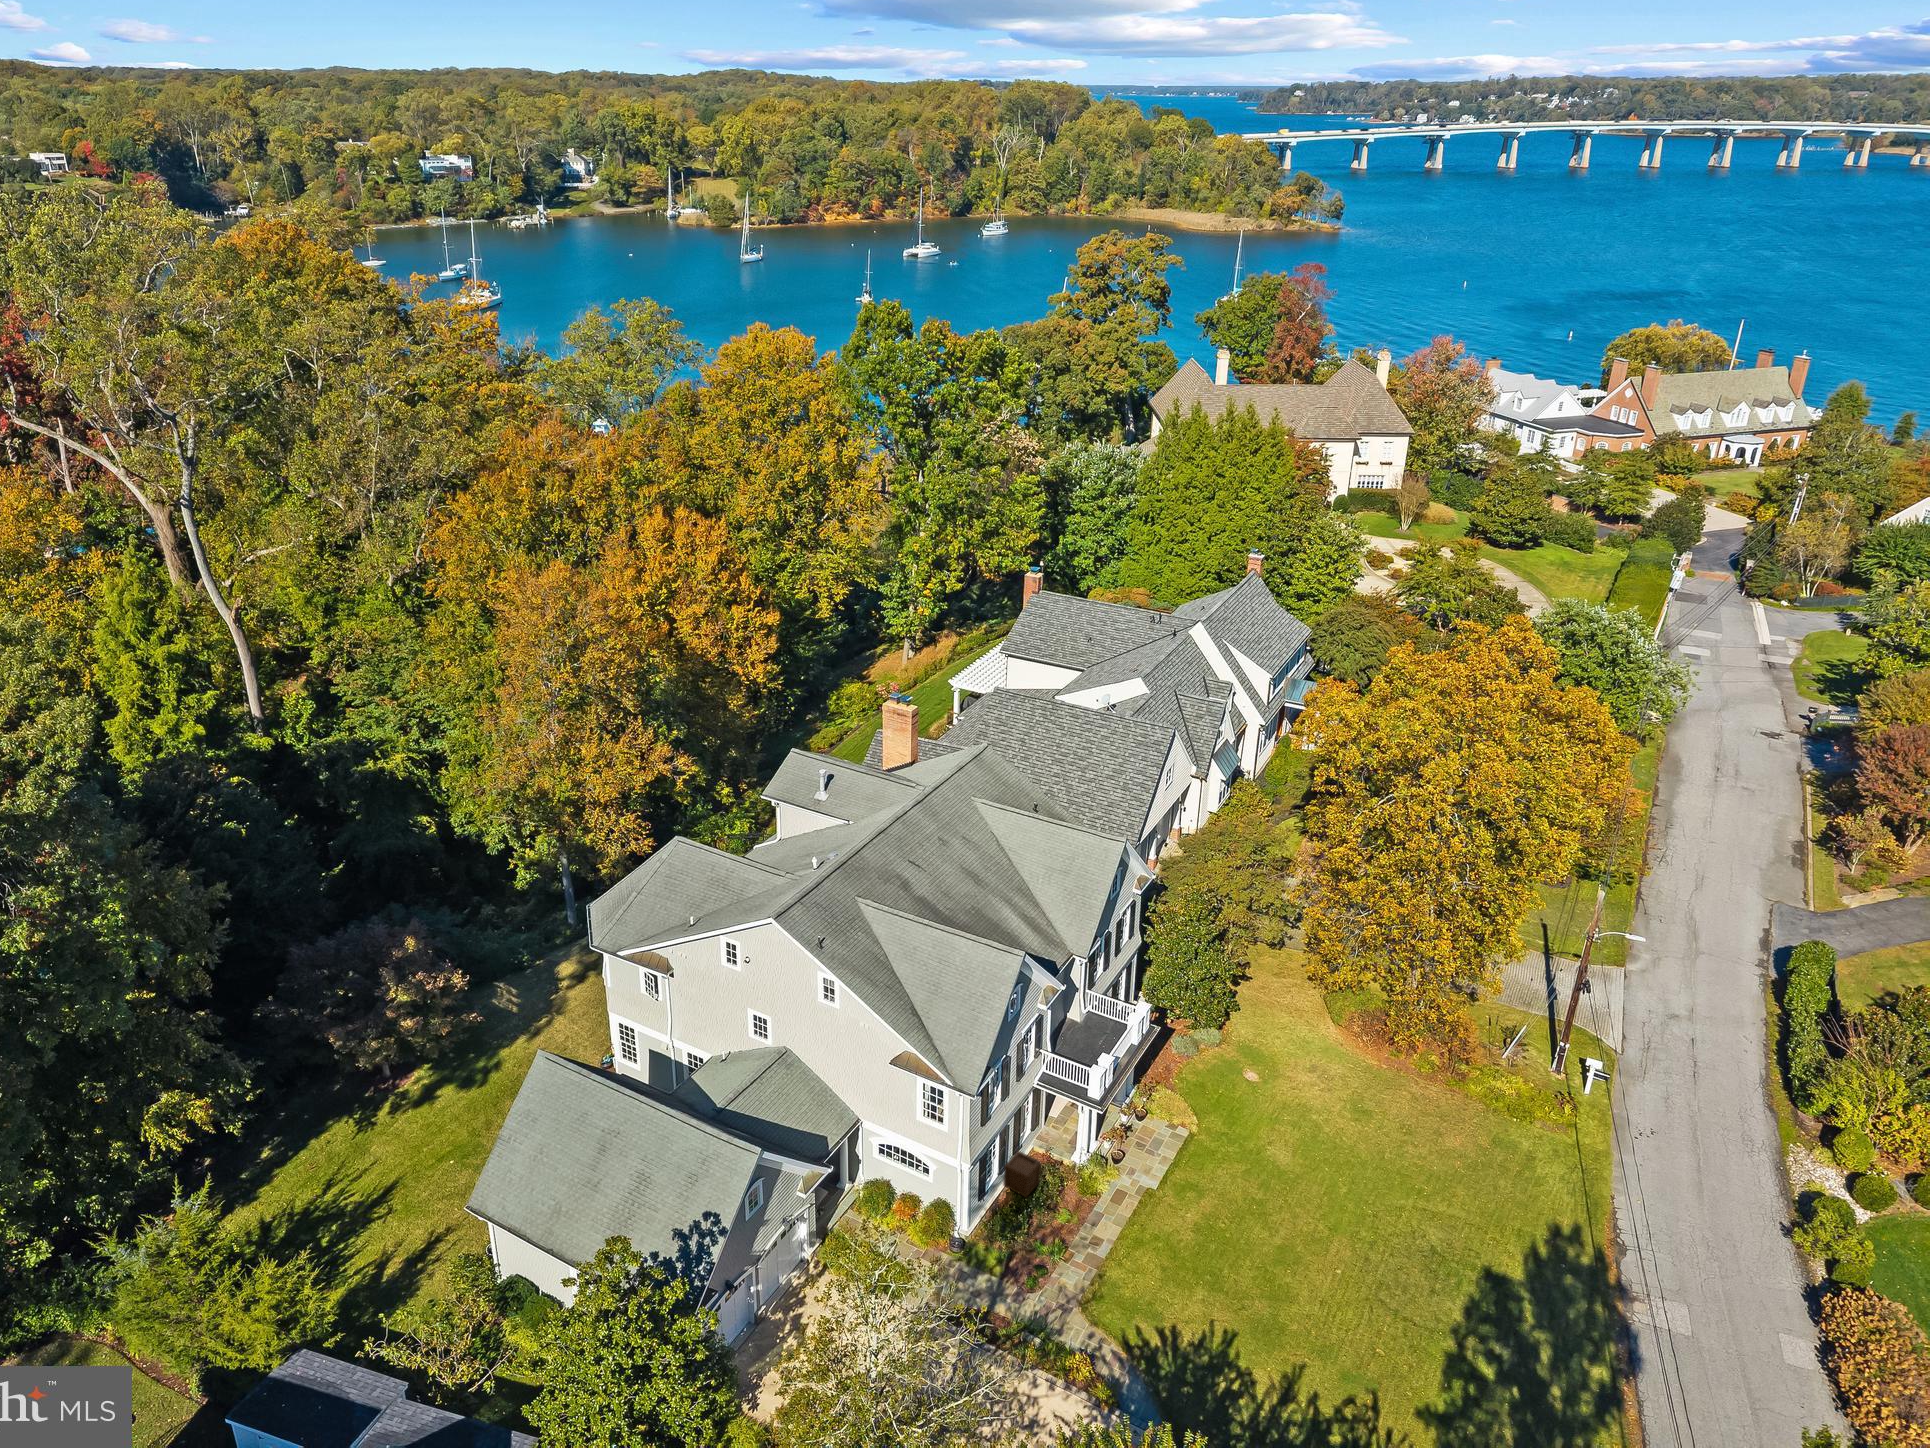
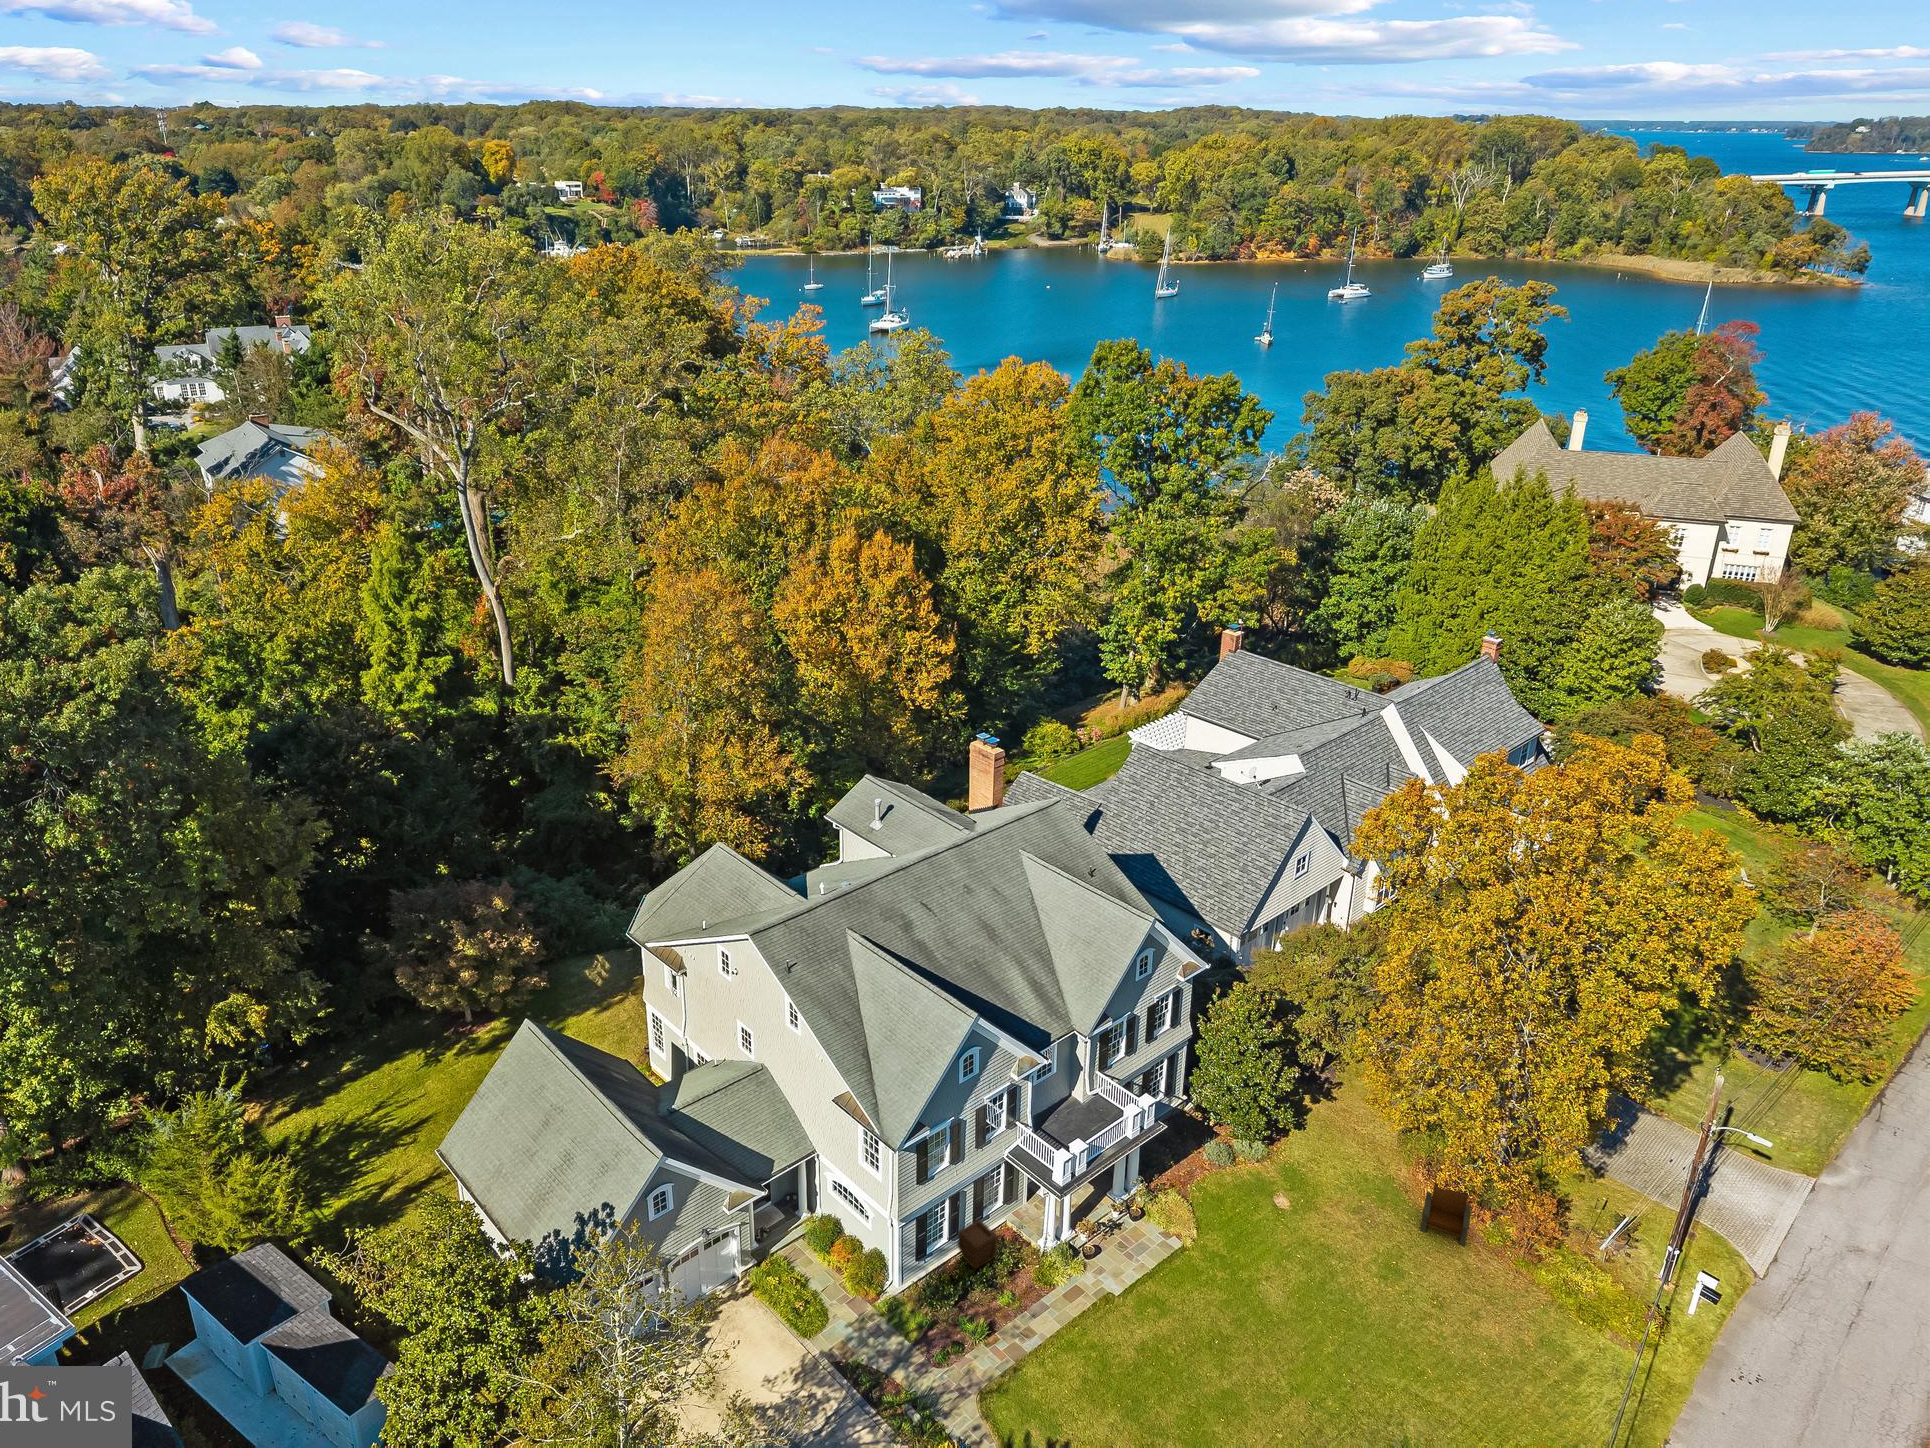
lounge chair: none [1363,1032,1410,1080] -> present [1420,1183,1471,1246]

